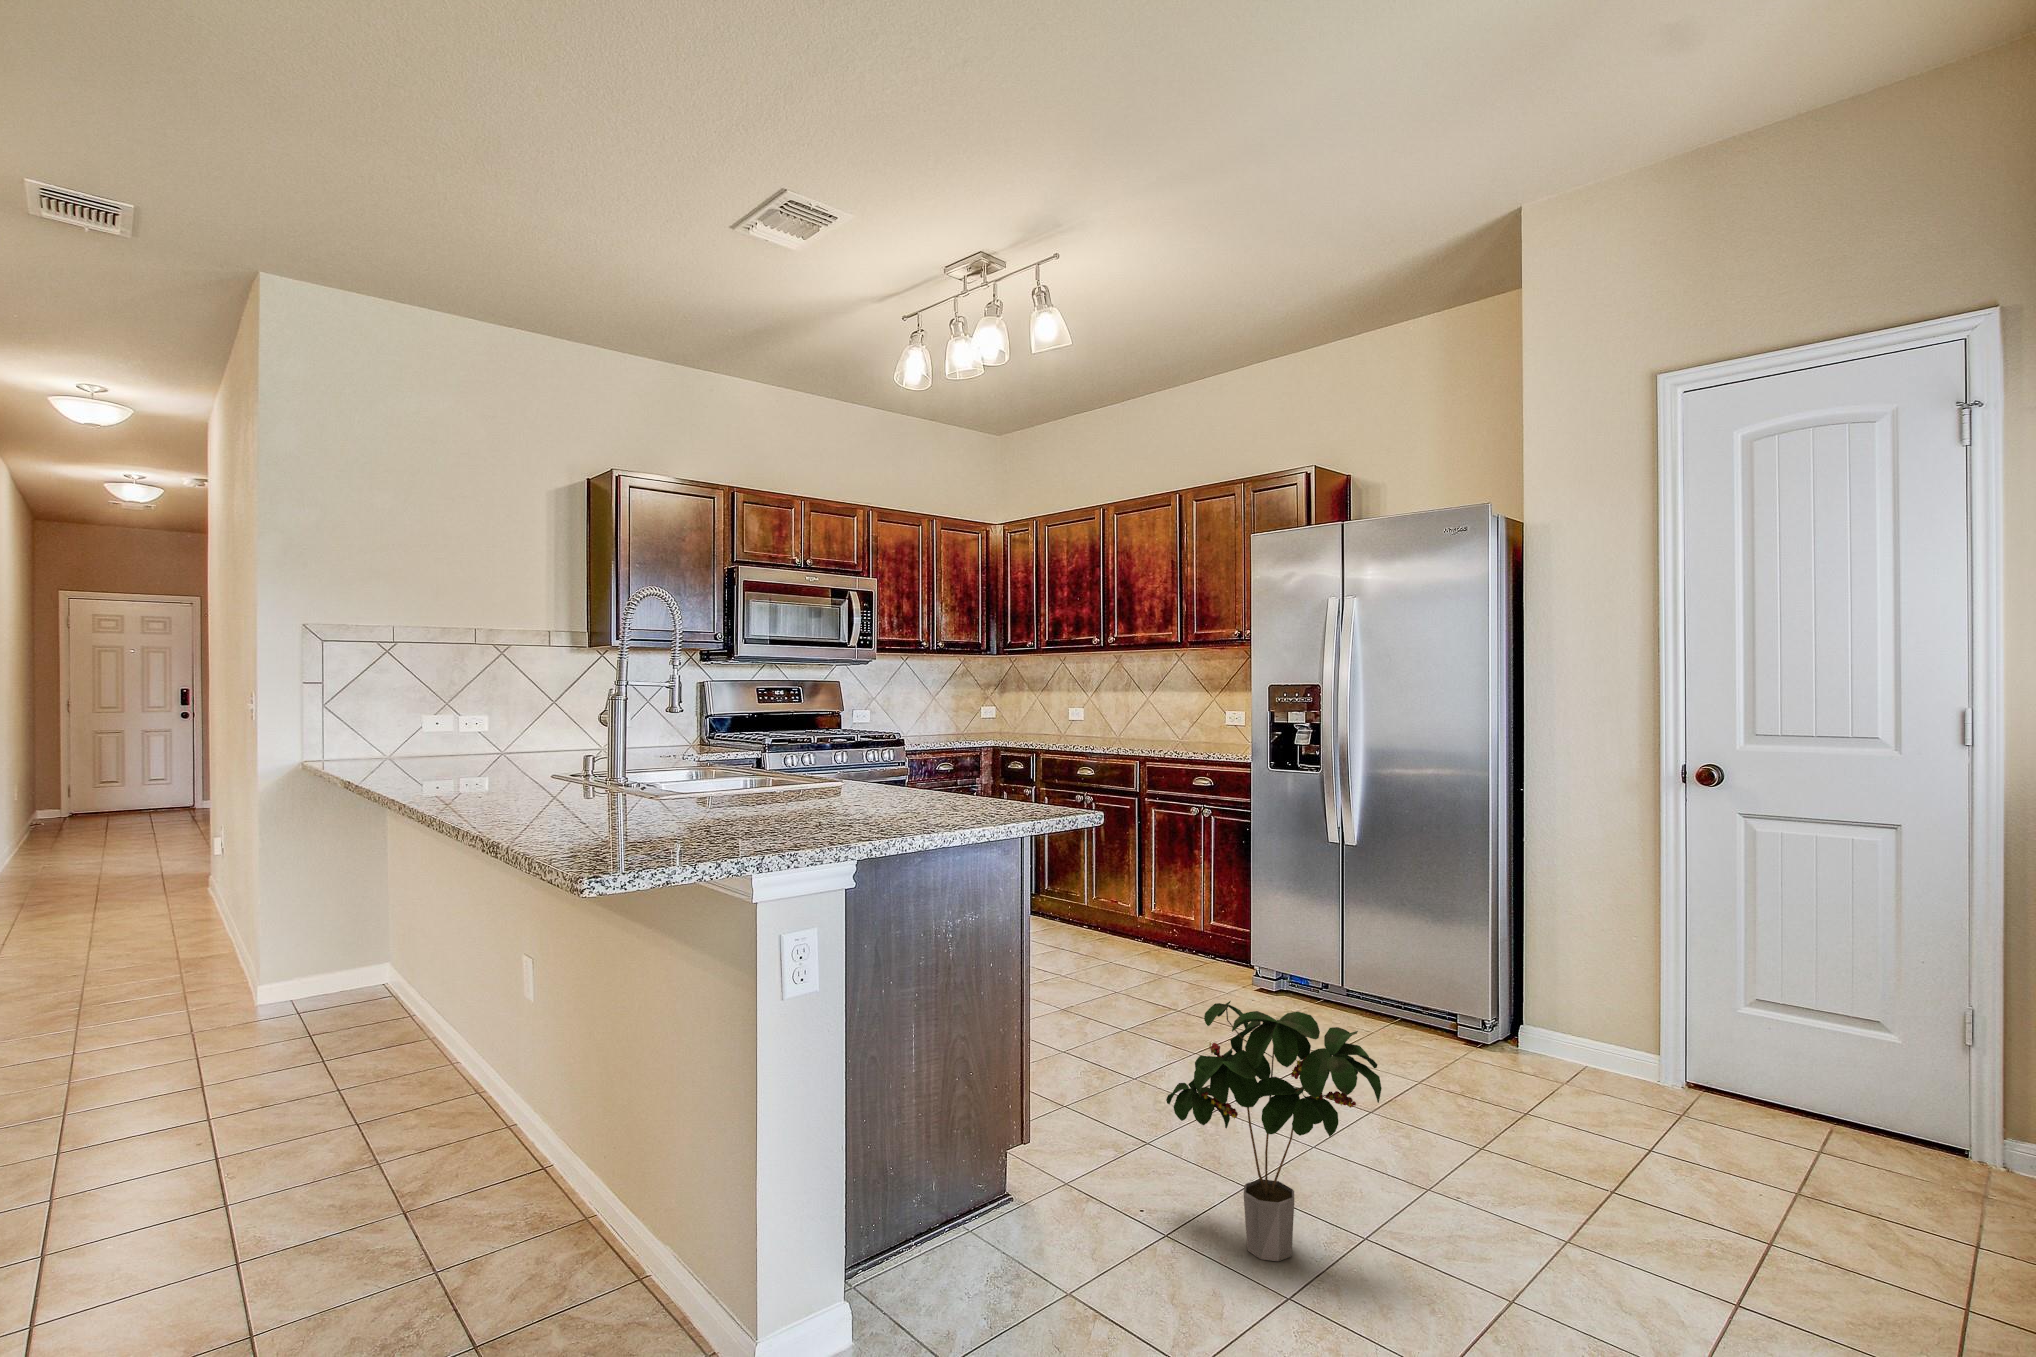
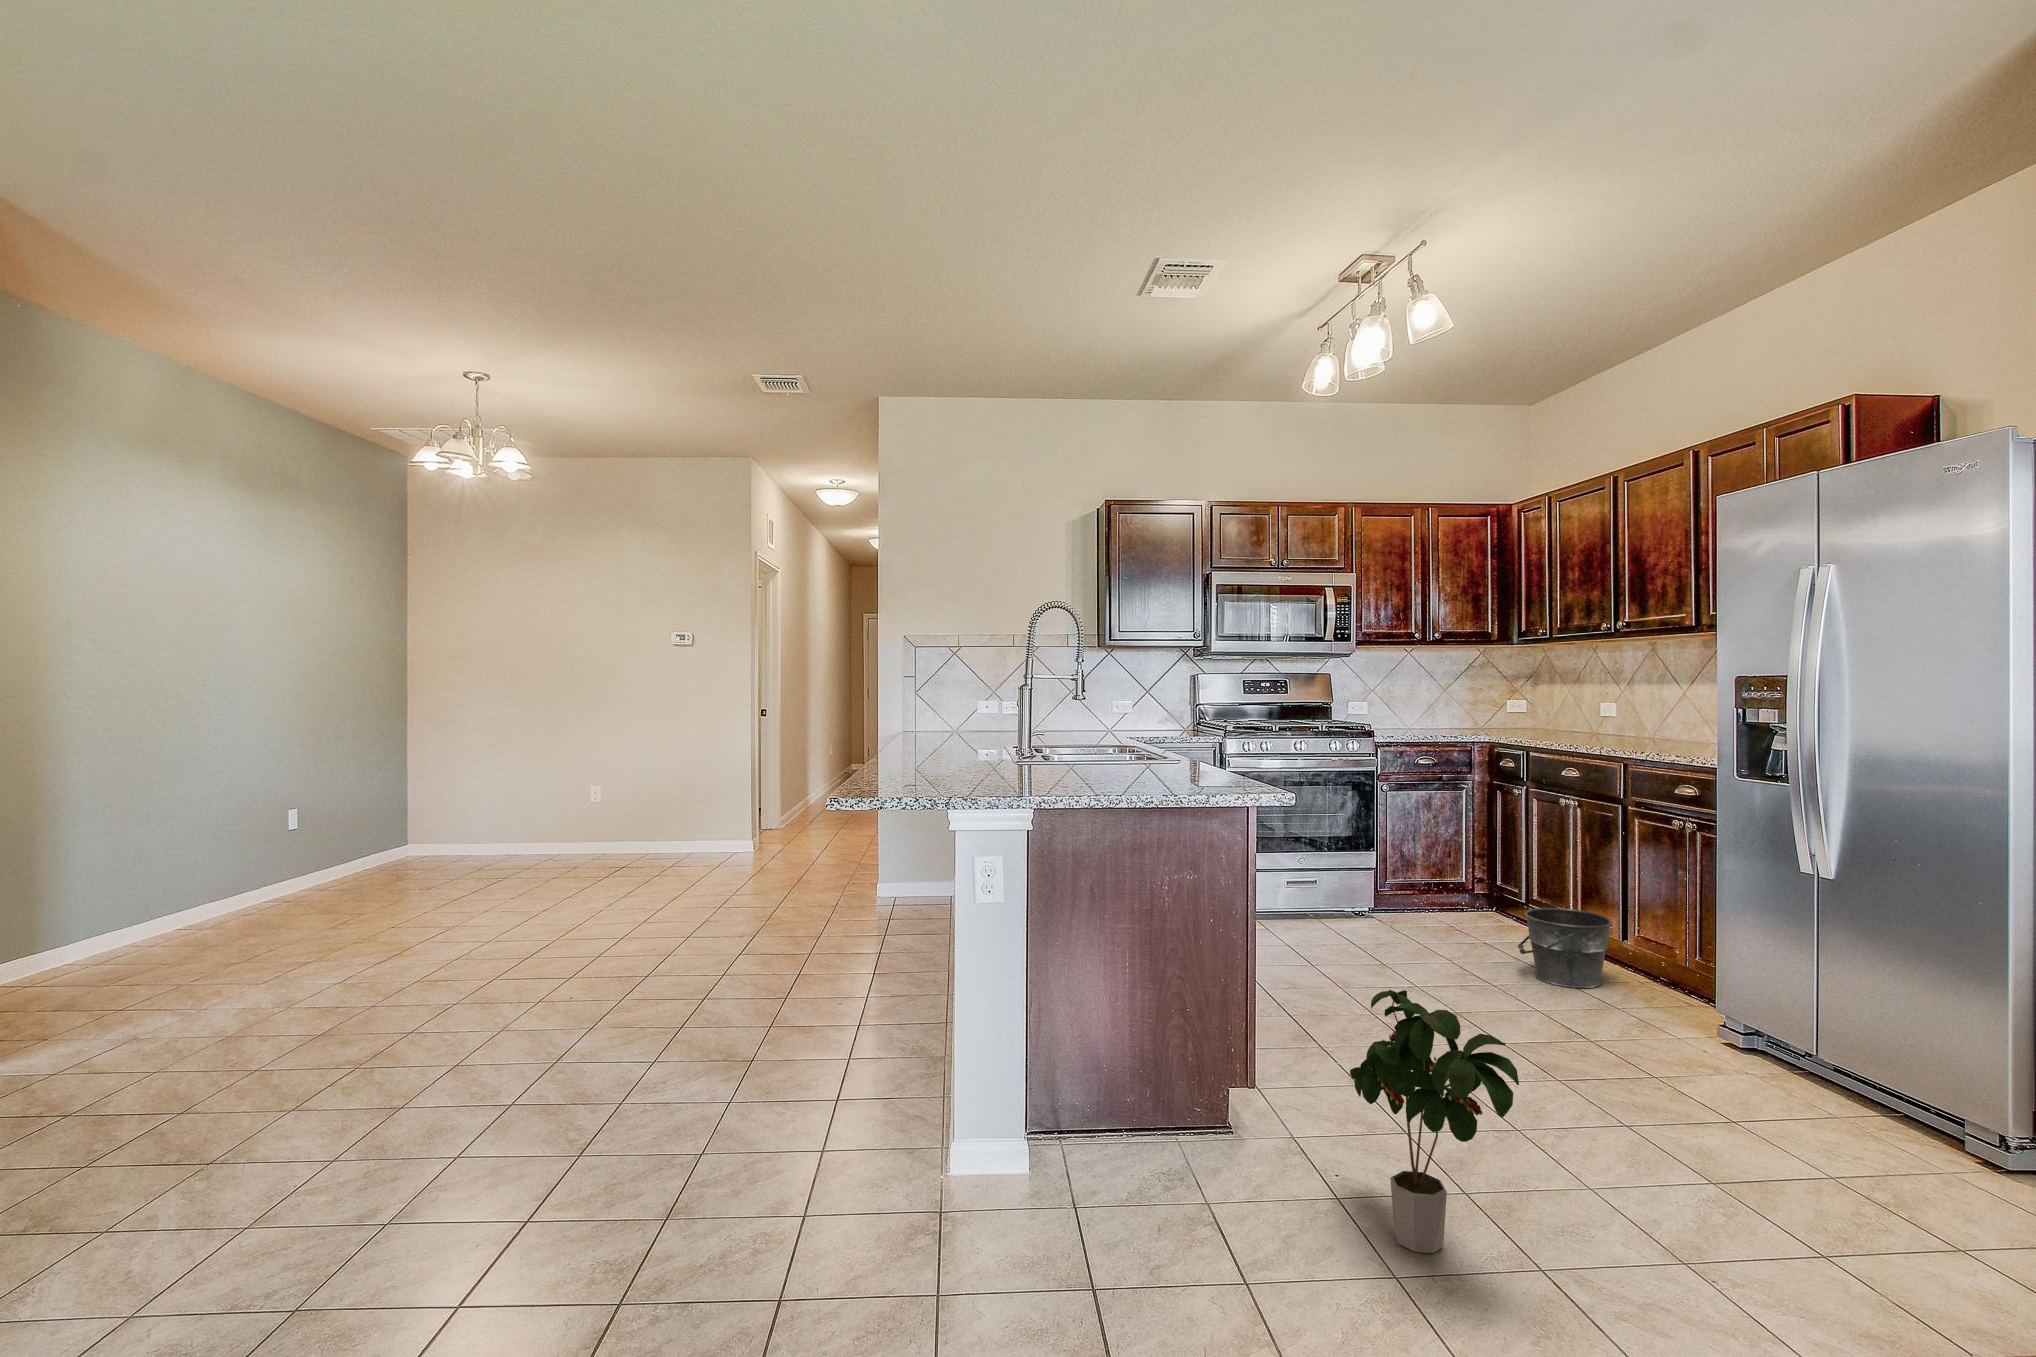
bucket: none [1072,897,1148,969] -> present [1518,908,1612,988]

